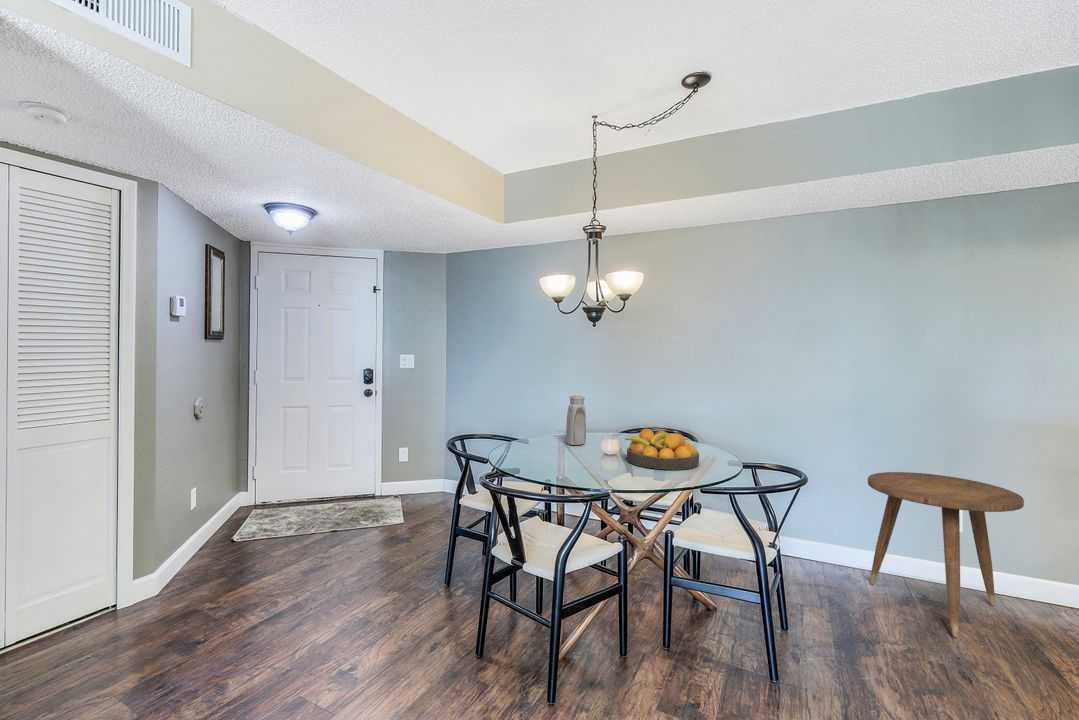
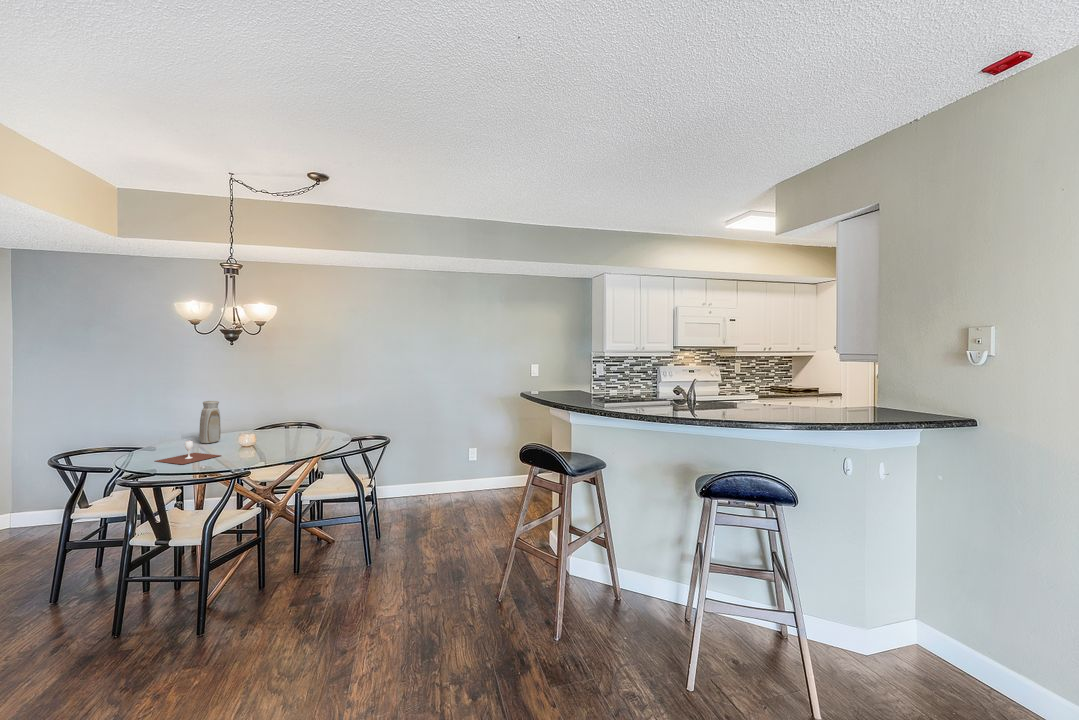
fruit bowl: present [626,429,699,470] -> none [261,422,322,450]
wine glass: none [522,441,584,468] -> present [156,441,221,464]
side table: present [868,472,1024,638] -> none [430,430,498,515]

